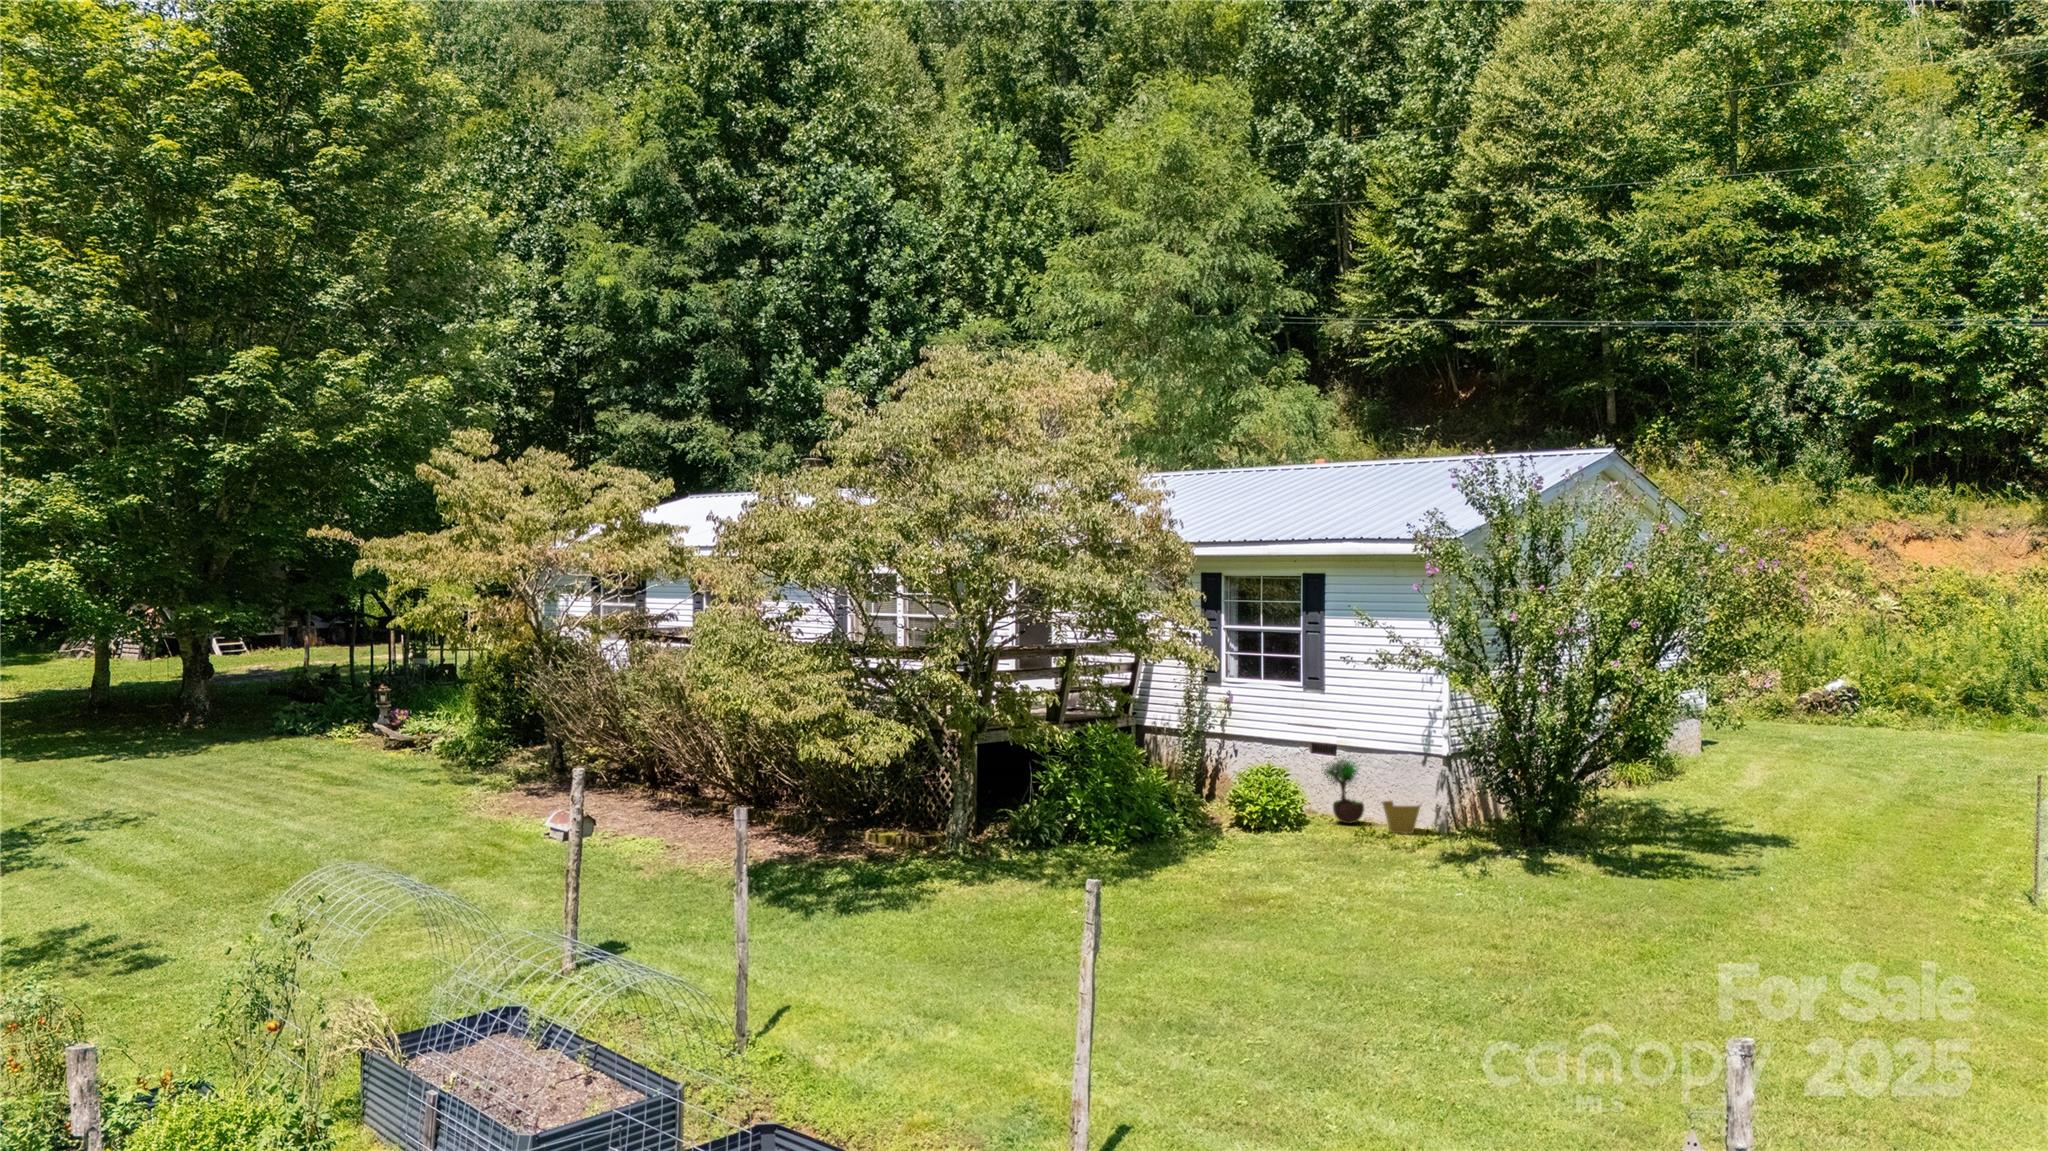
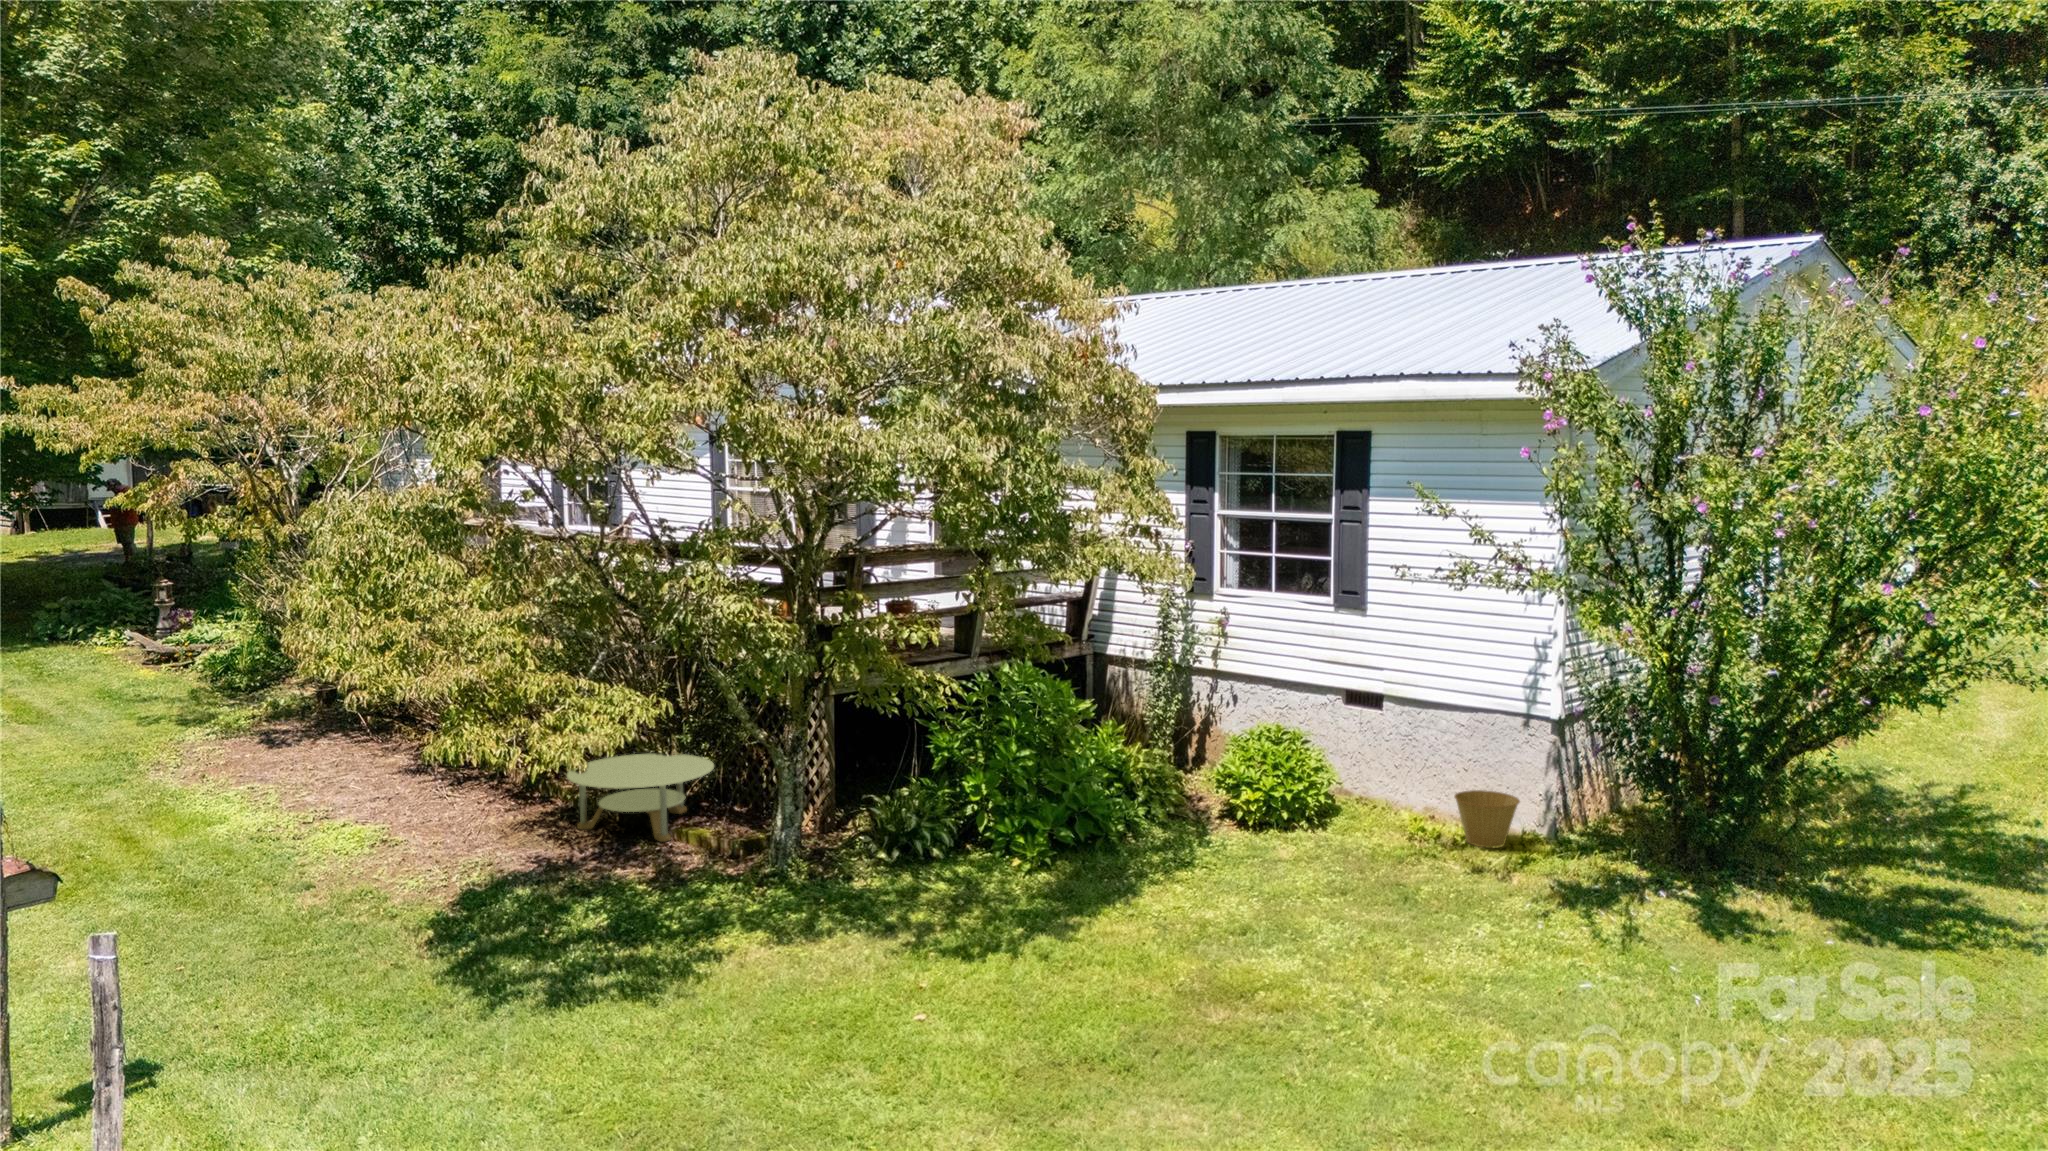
potted tree: present [1322,759,1364,824] -> none [1357,710,1426,821]
round table: none [815,785,908,835] -> present [567,753,714,841]

